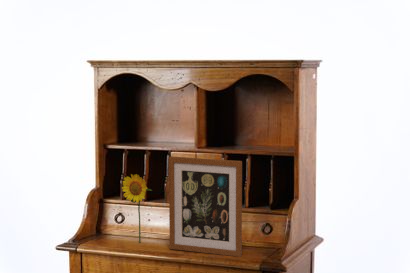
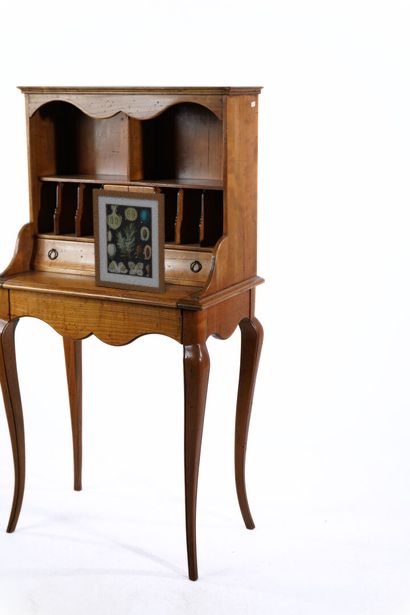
flower: present [122,174,152,243] -> none [48,207,80,279]

